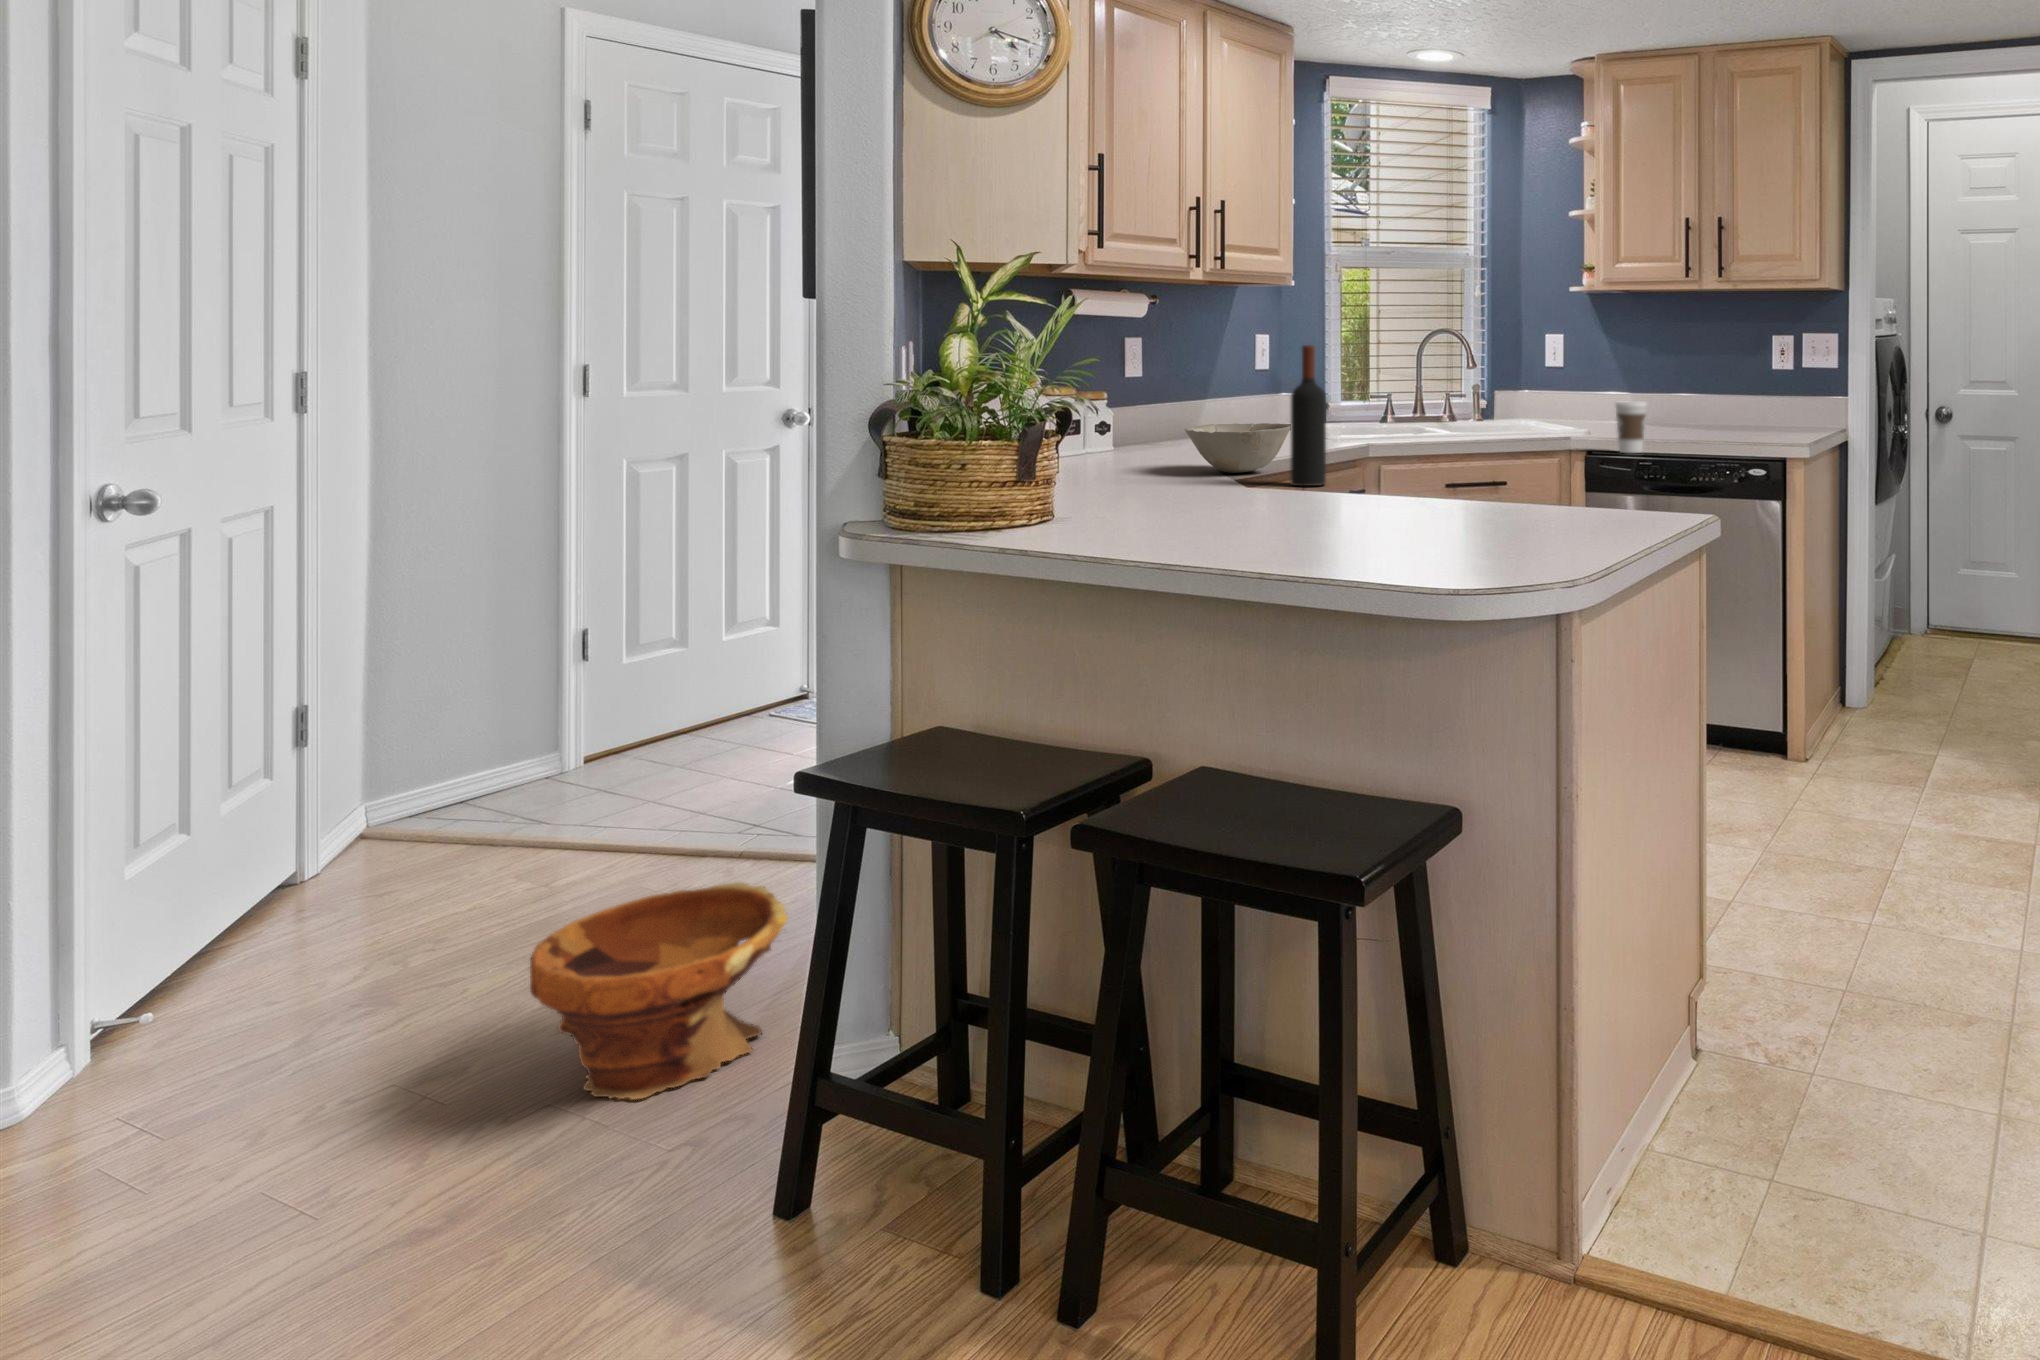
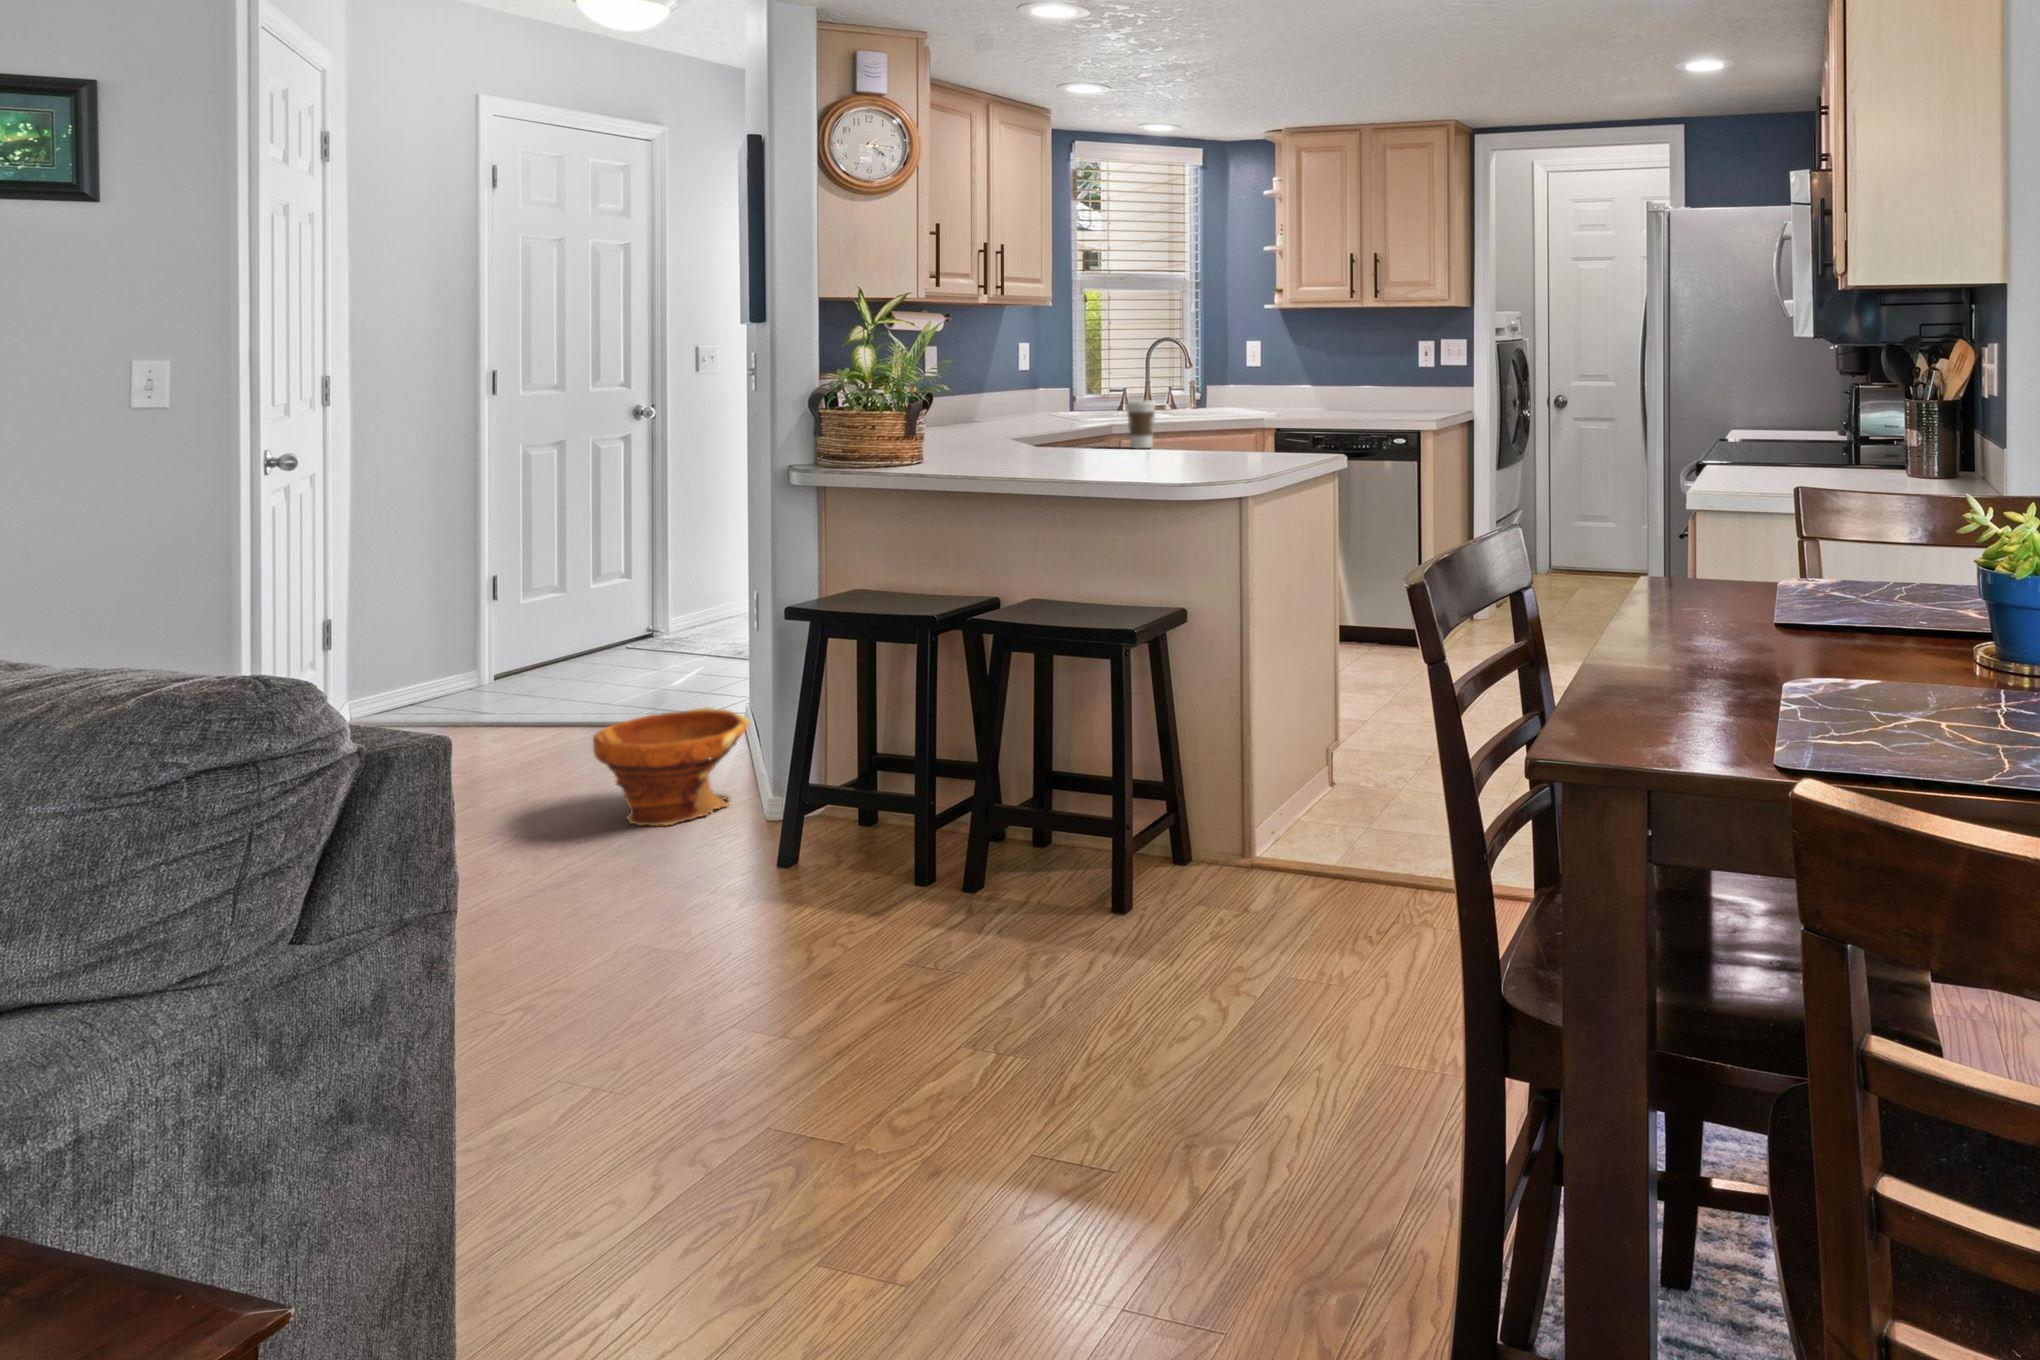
wine bottle: present [1291,345,1326,486] -> none [1063,351,1088,449]
coffee cup: present [1616,401,1647,453] -> present [1127,400,1156,449]
bowl: present [1185,423,1291,473] -> none [982,408,1060,443]

